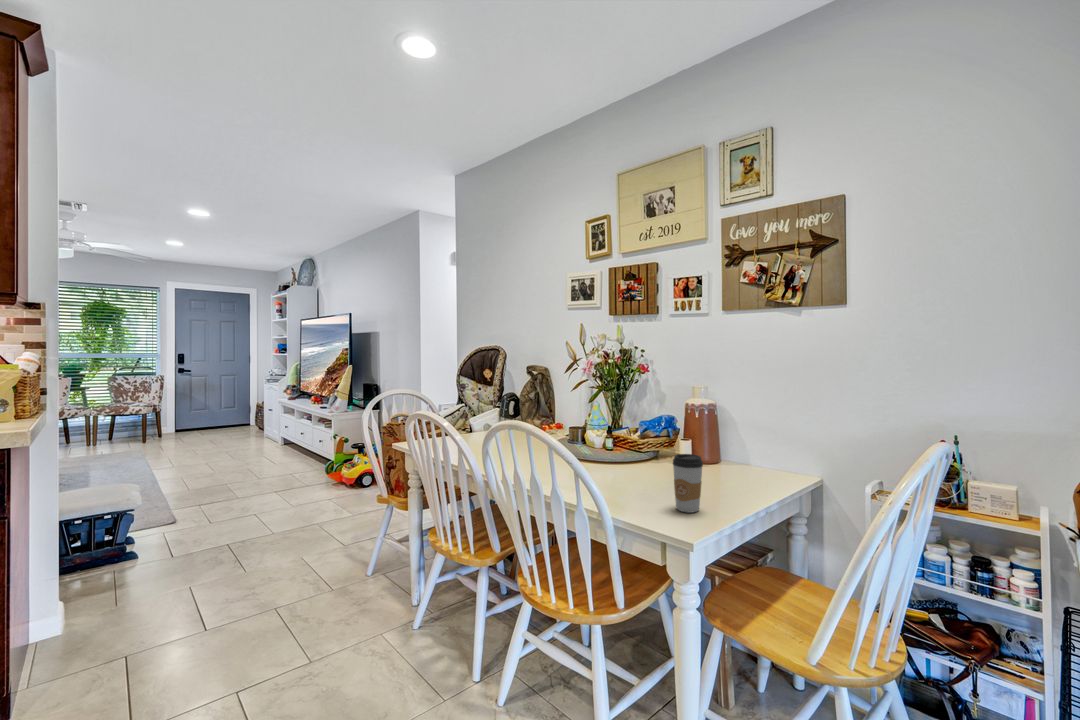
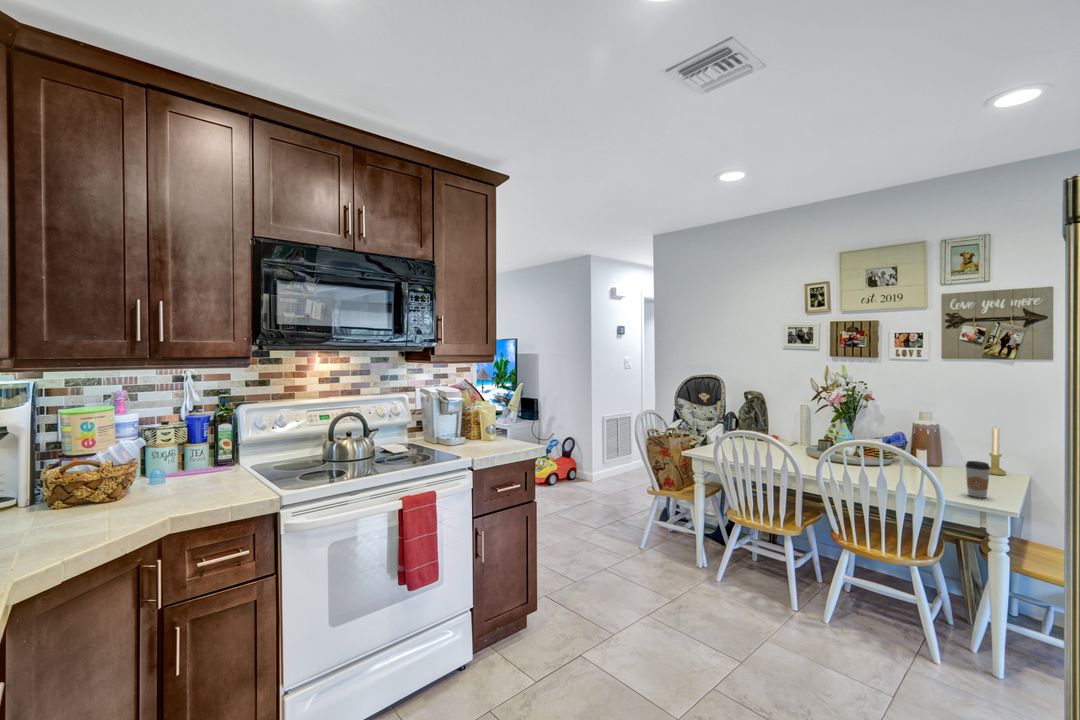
candle holder: none [759,403,785,474] -> present [989,427,1006,475]

